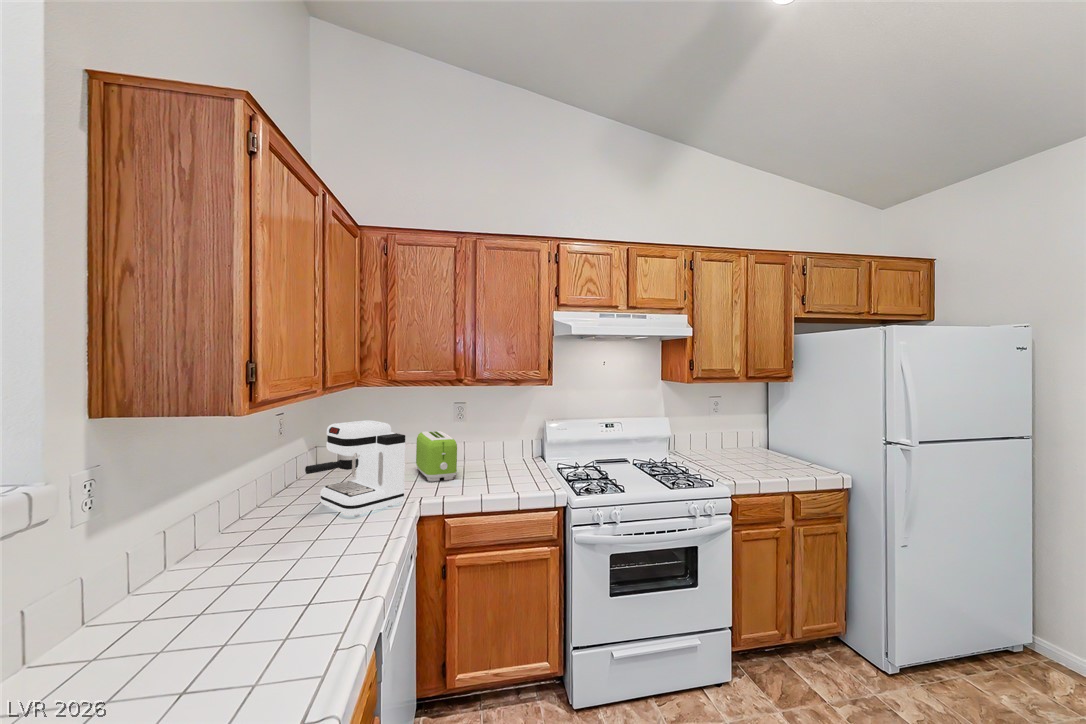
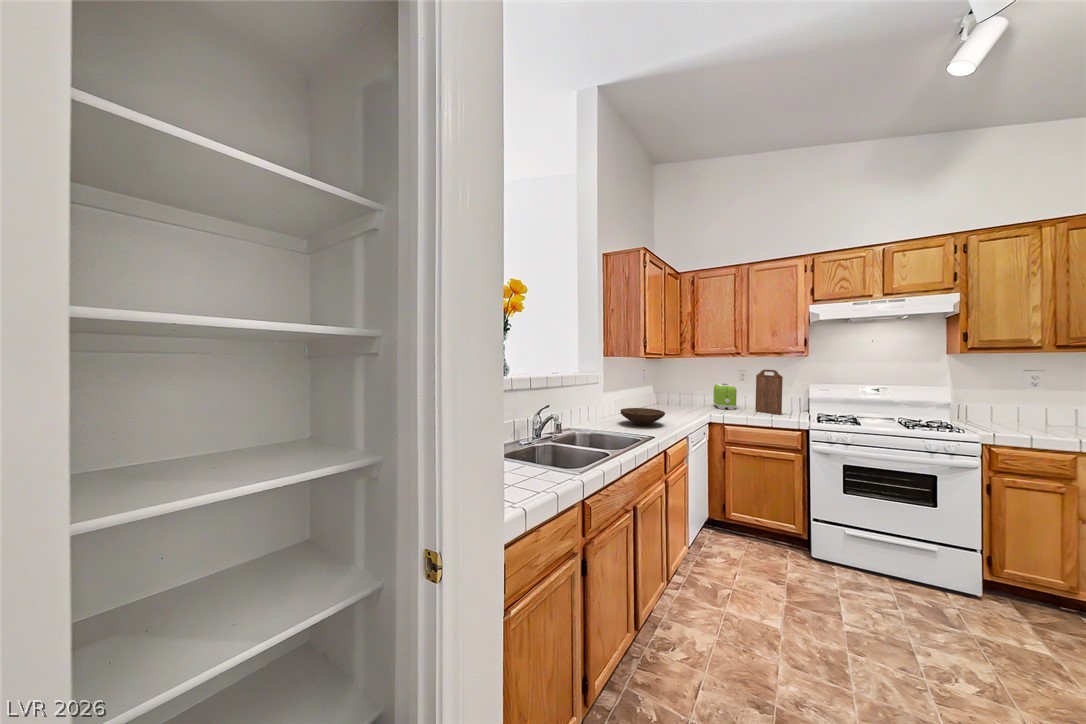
cutting board: none [485,409,525,482] -> present [755,369,783,415]
coffee maker: present [305,421,405,516] -> none [654,372,701,413]
wooden bowl: none [197,541,339,614] -> present [620,408,665,425]

